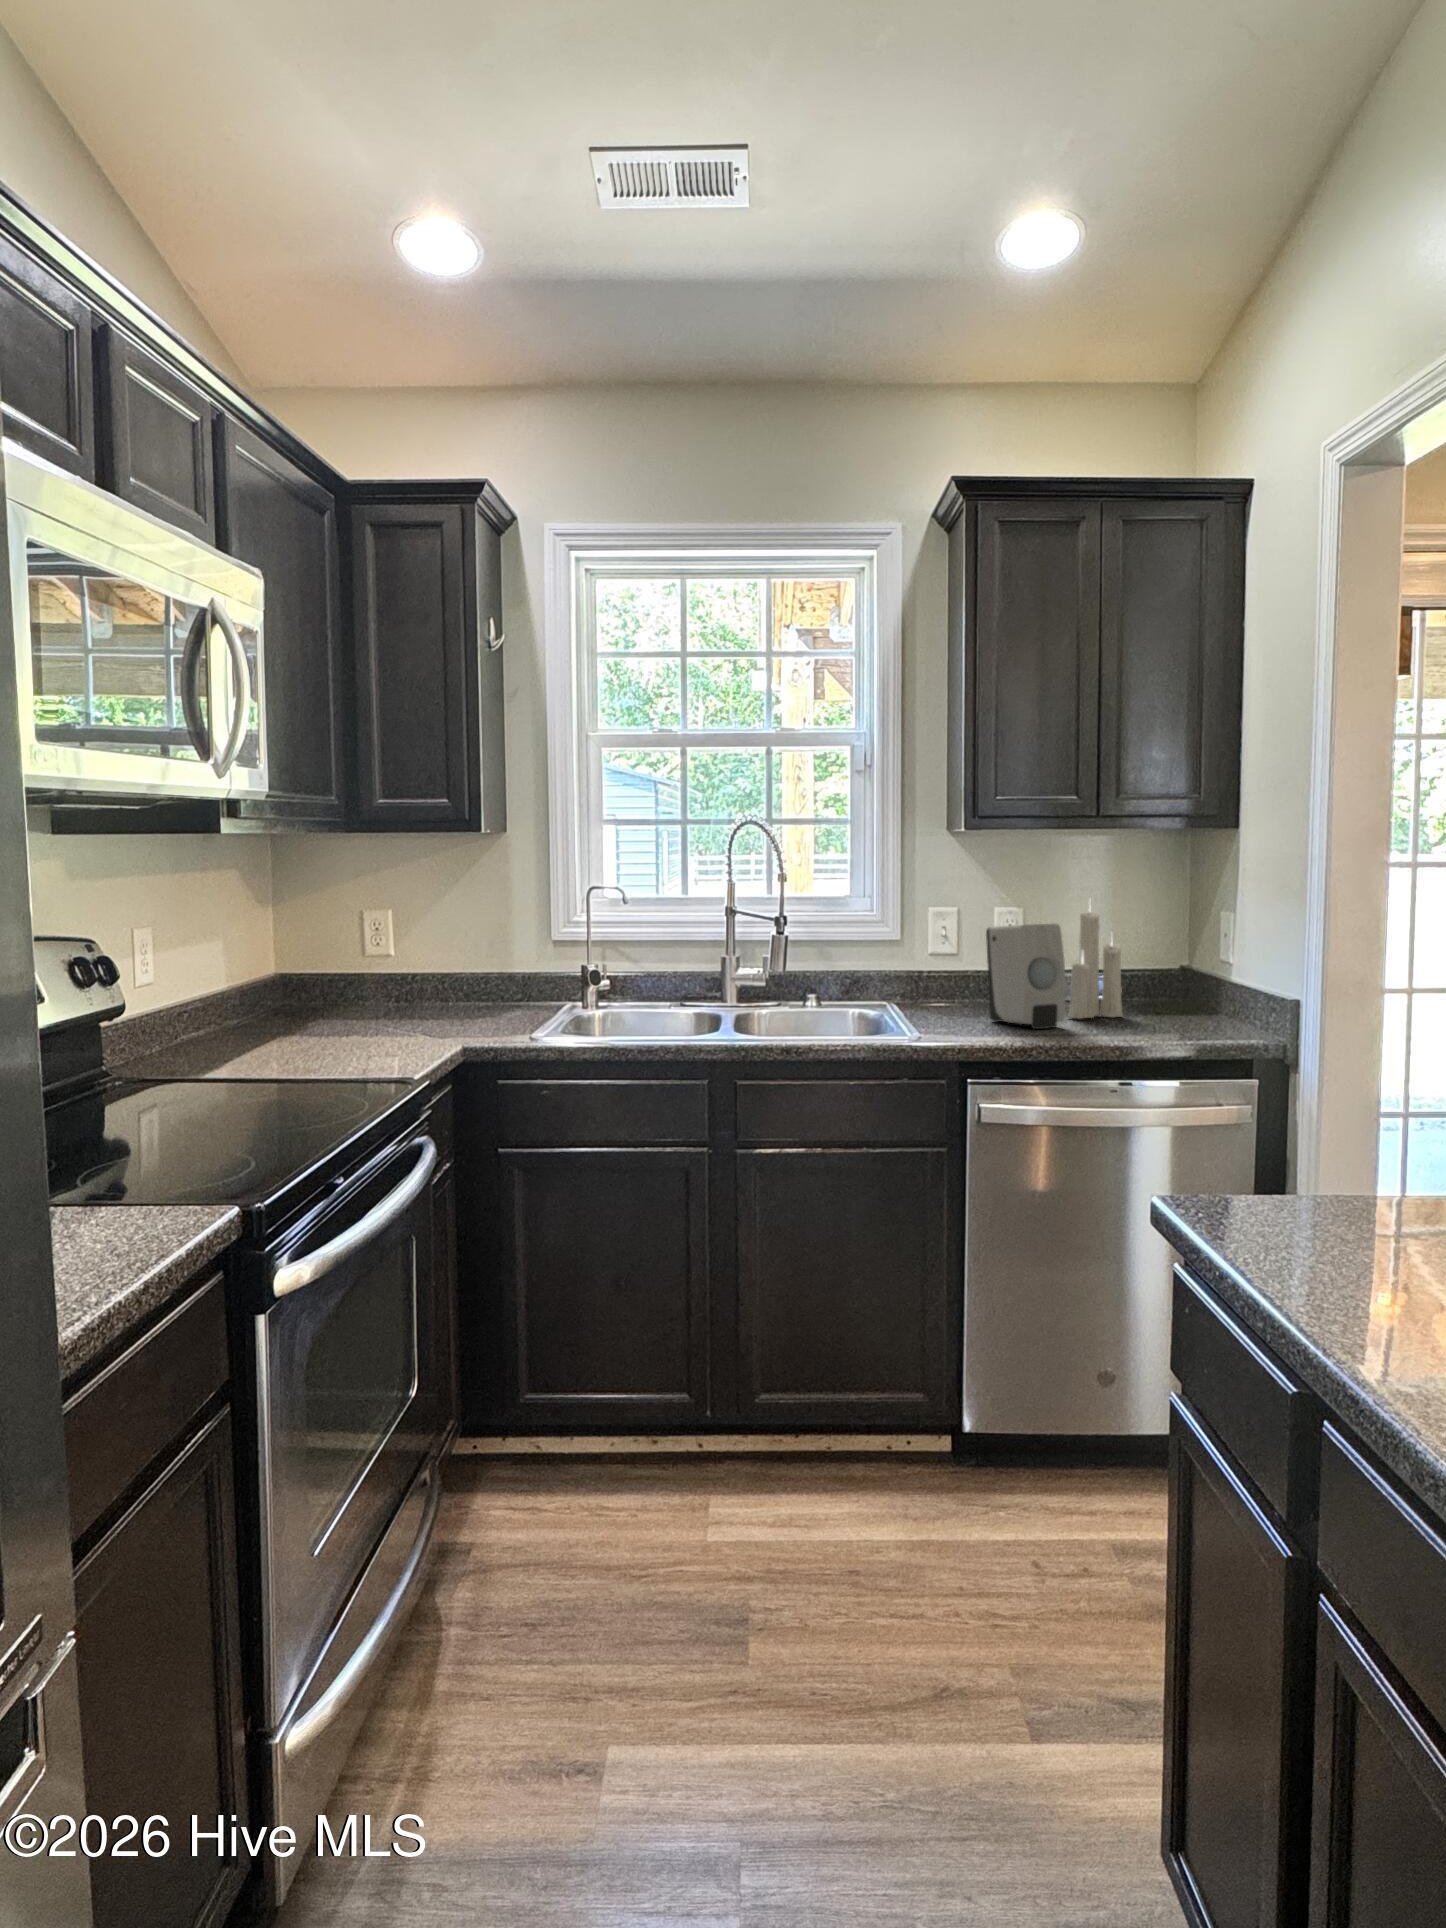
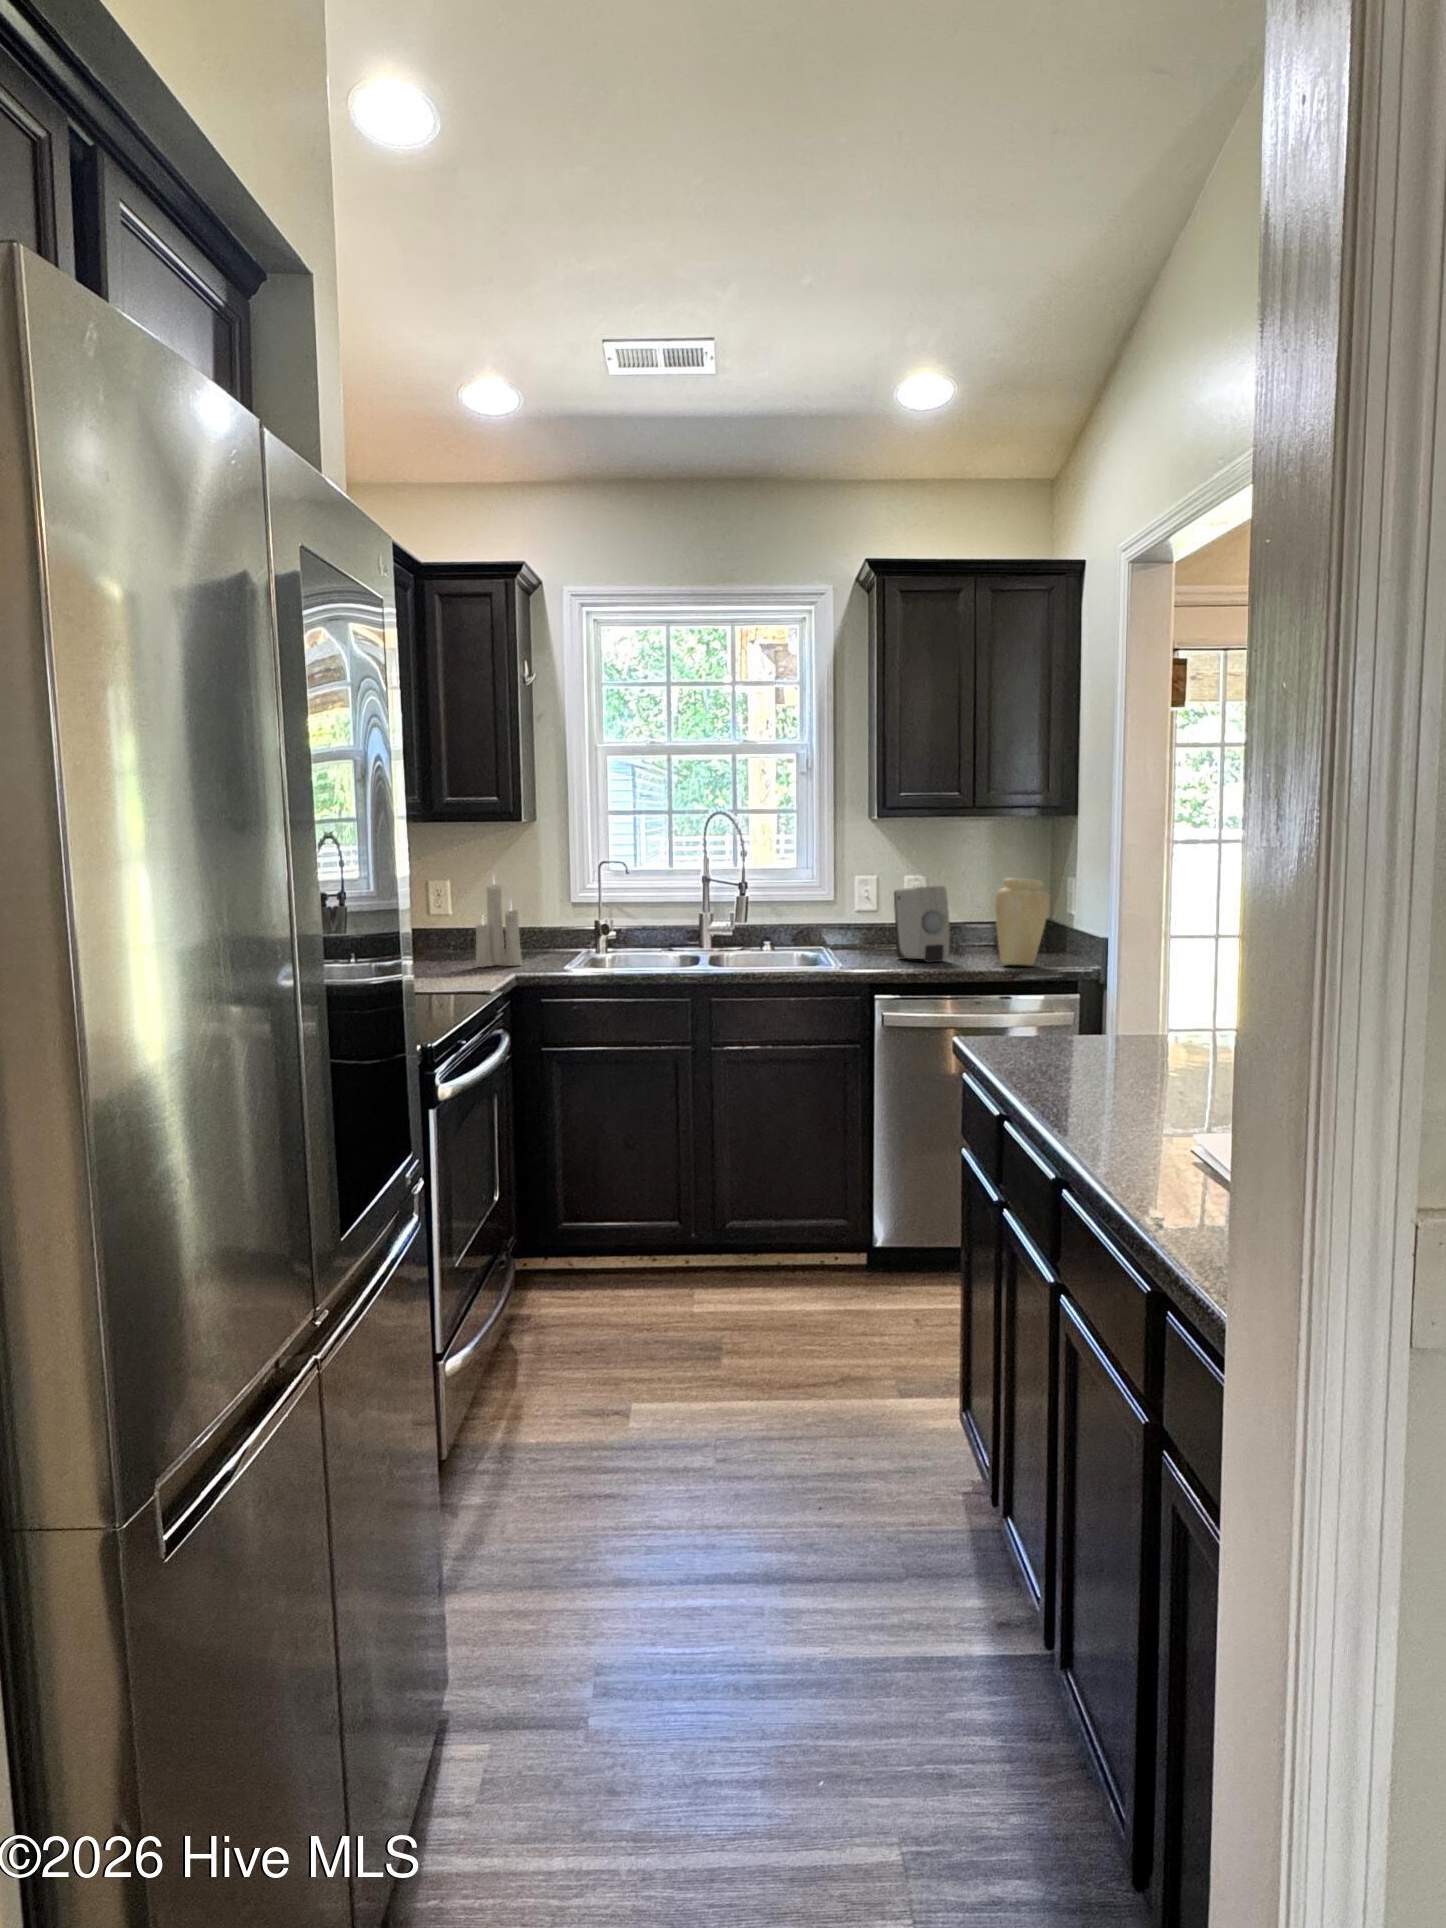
candle: present [1069,911,1122,1019] -> present [475,884,522,967]
vase: none [1132,915,1210,1037] -> present [995,878,1049,966]

